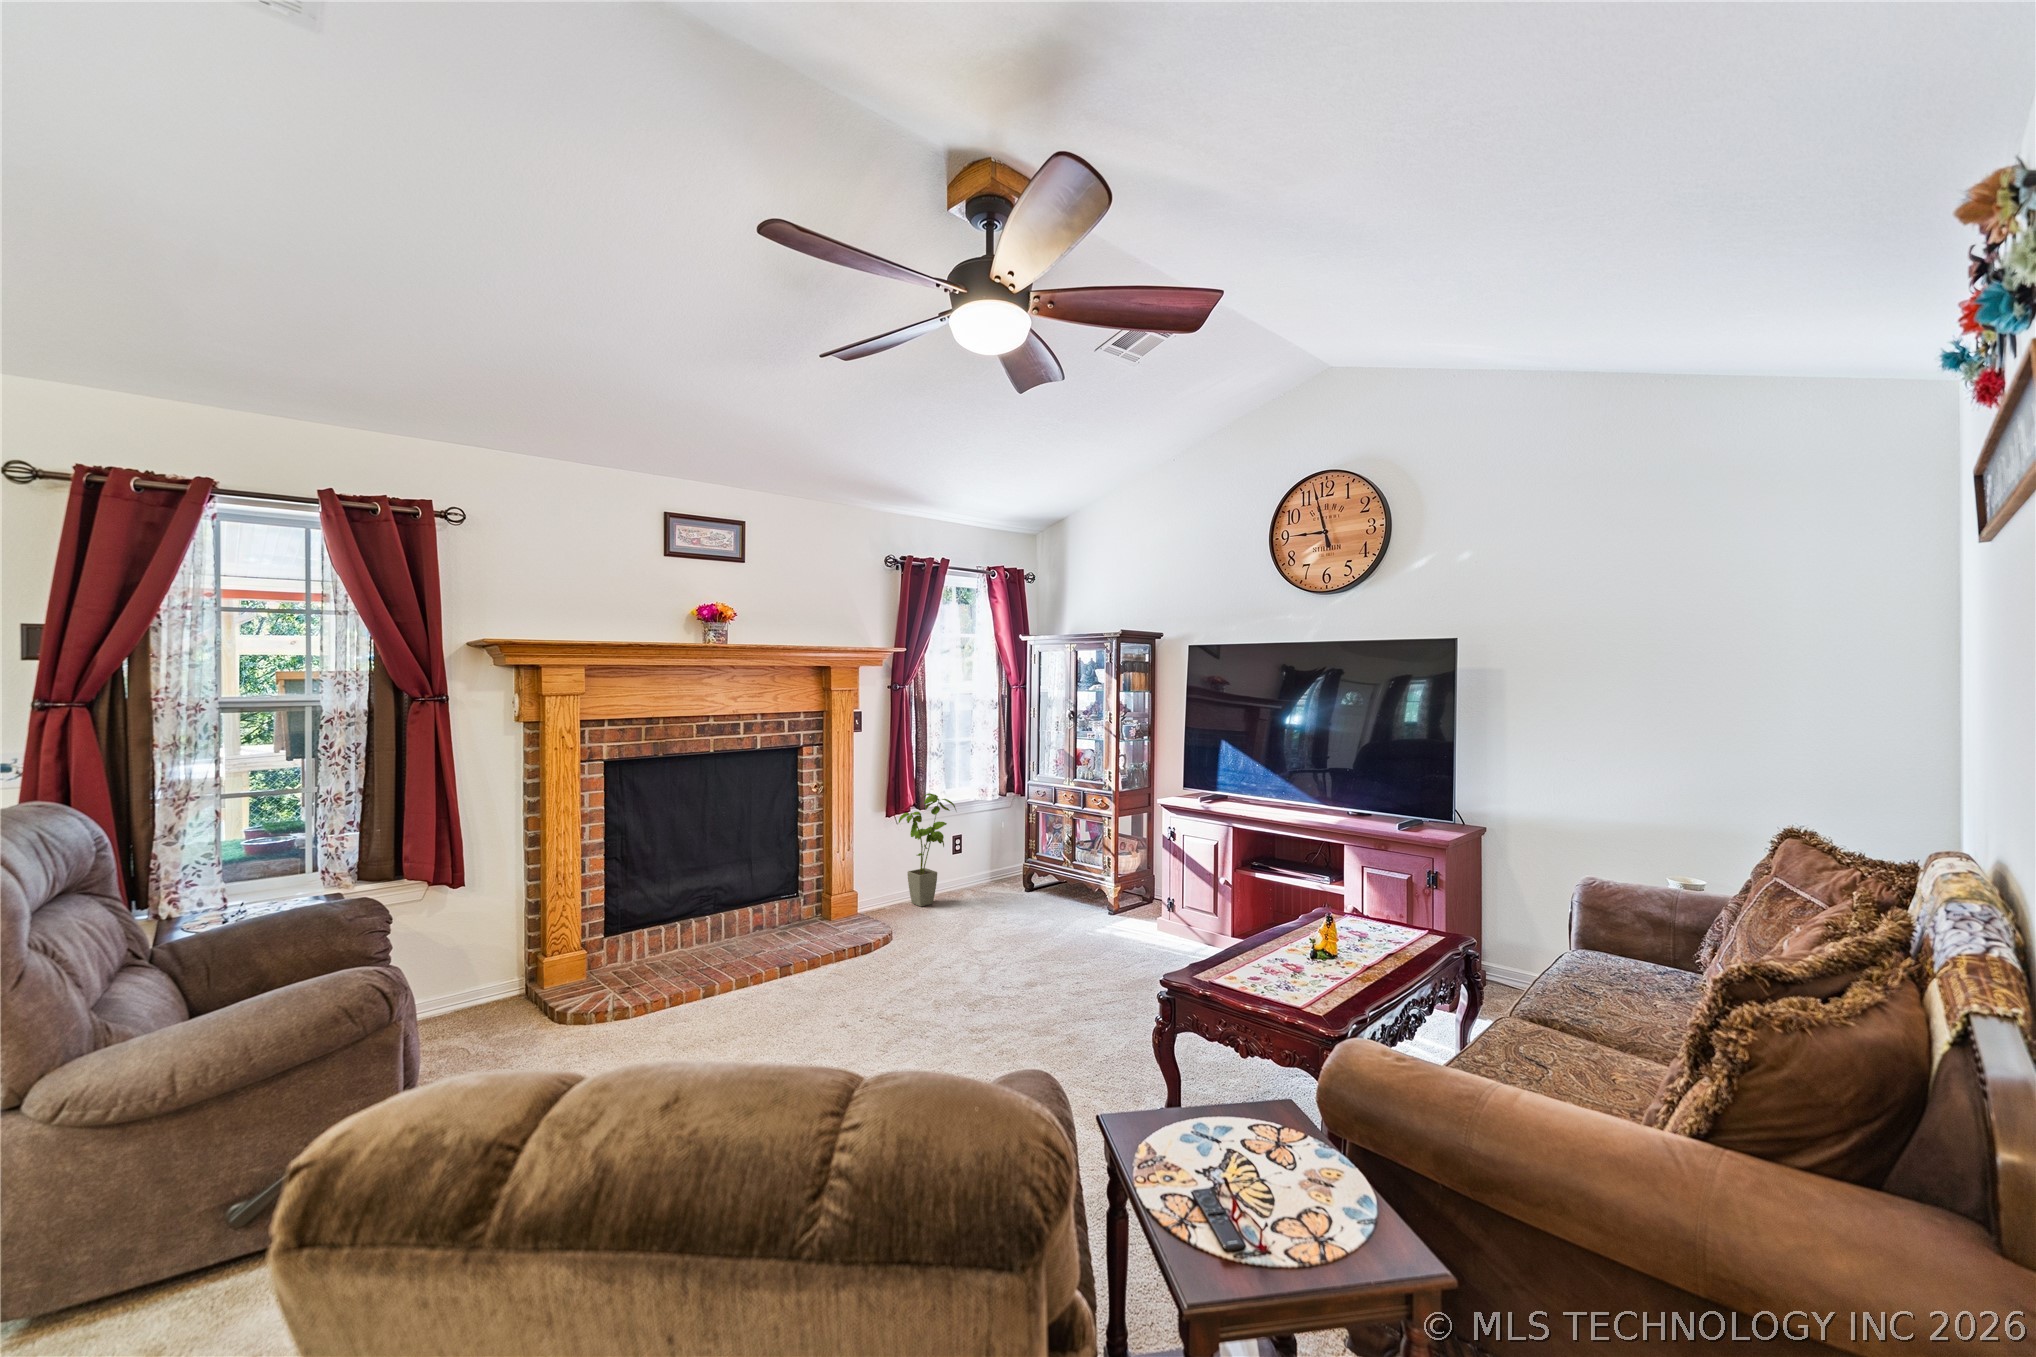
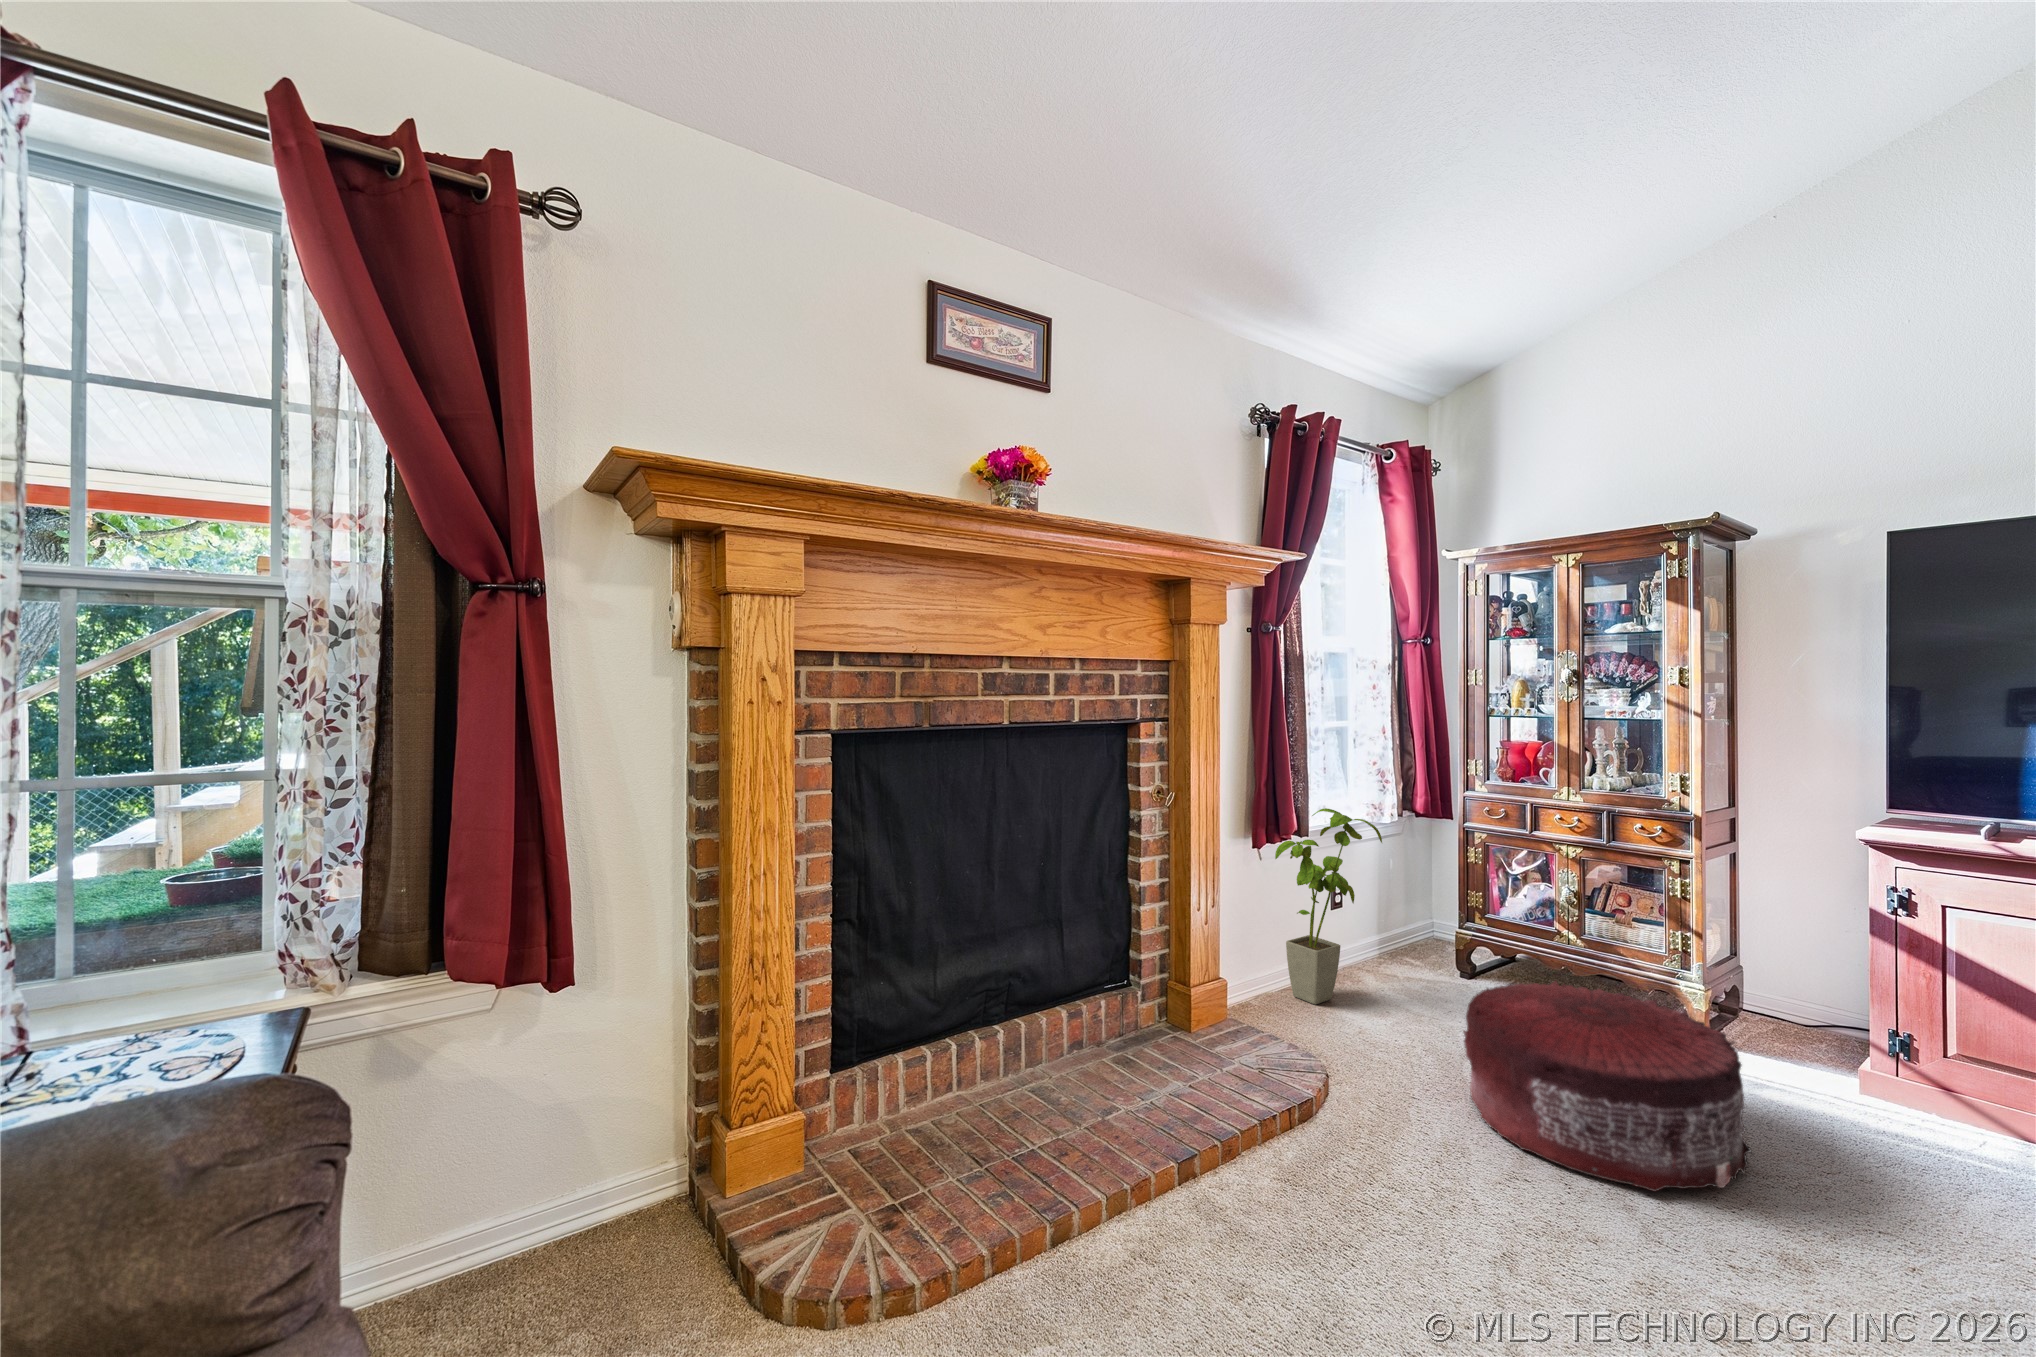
pouf: none [954,879,1068,965] -> present [1463,981,1752,1191]

